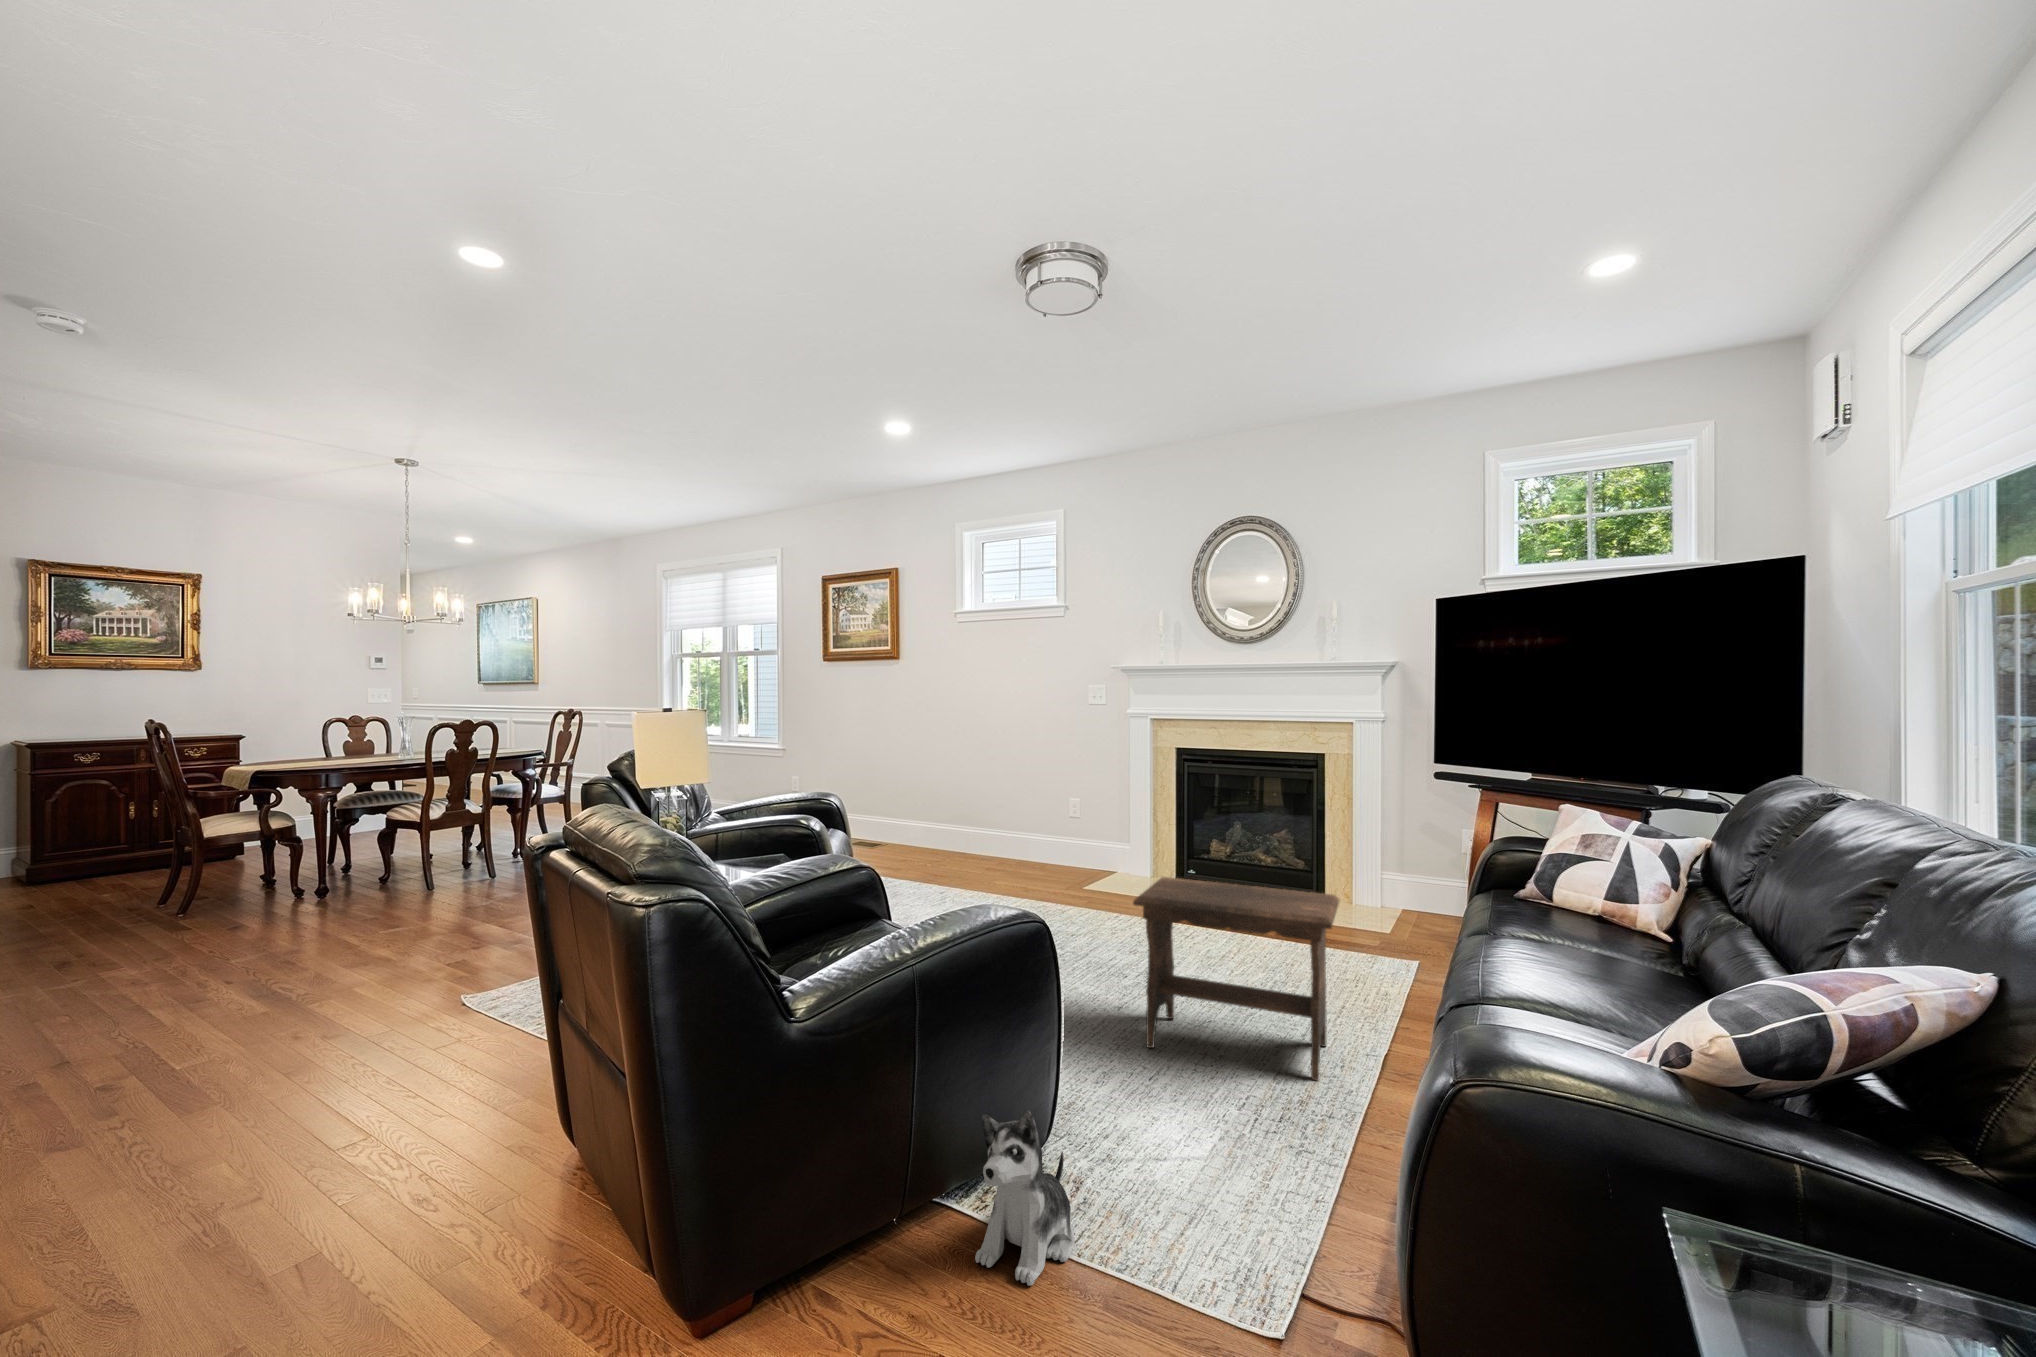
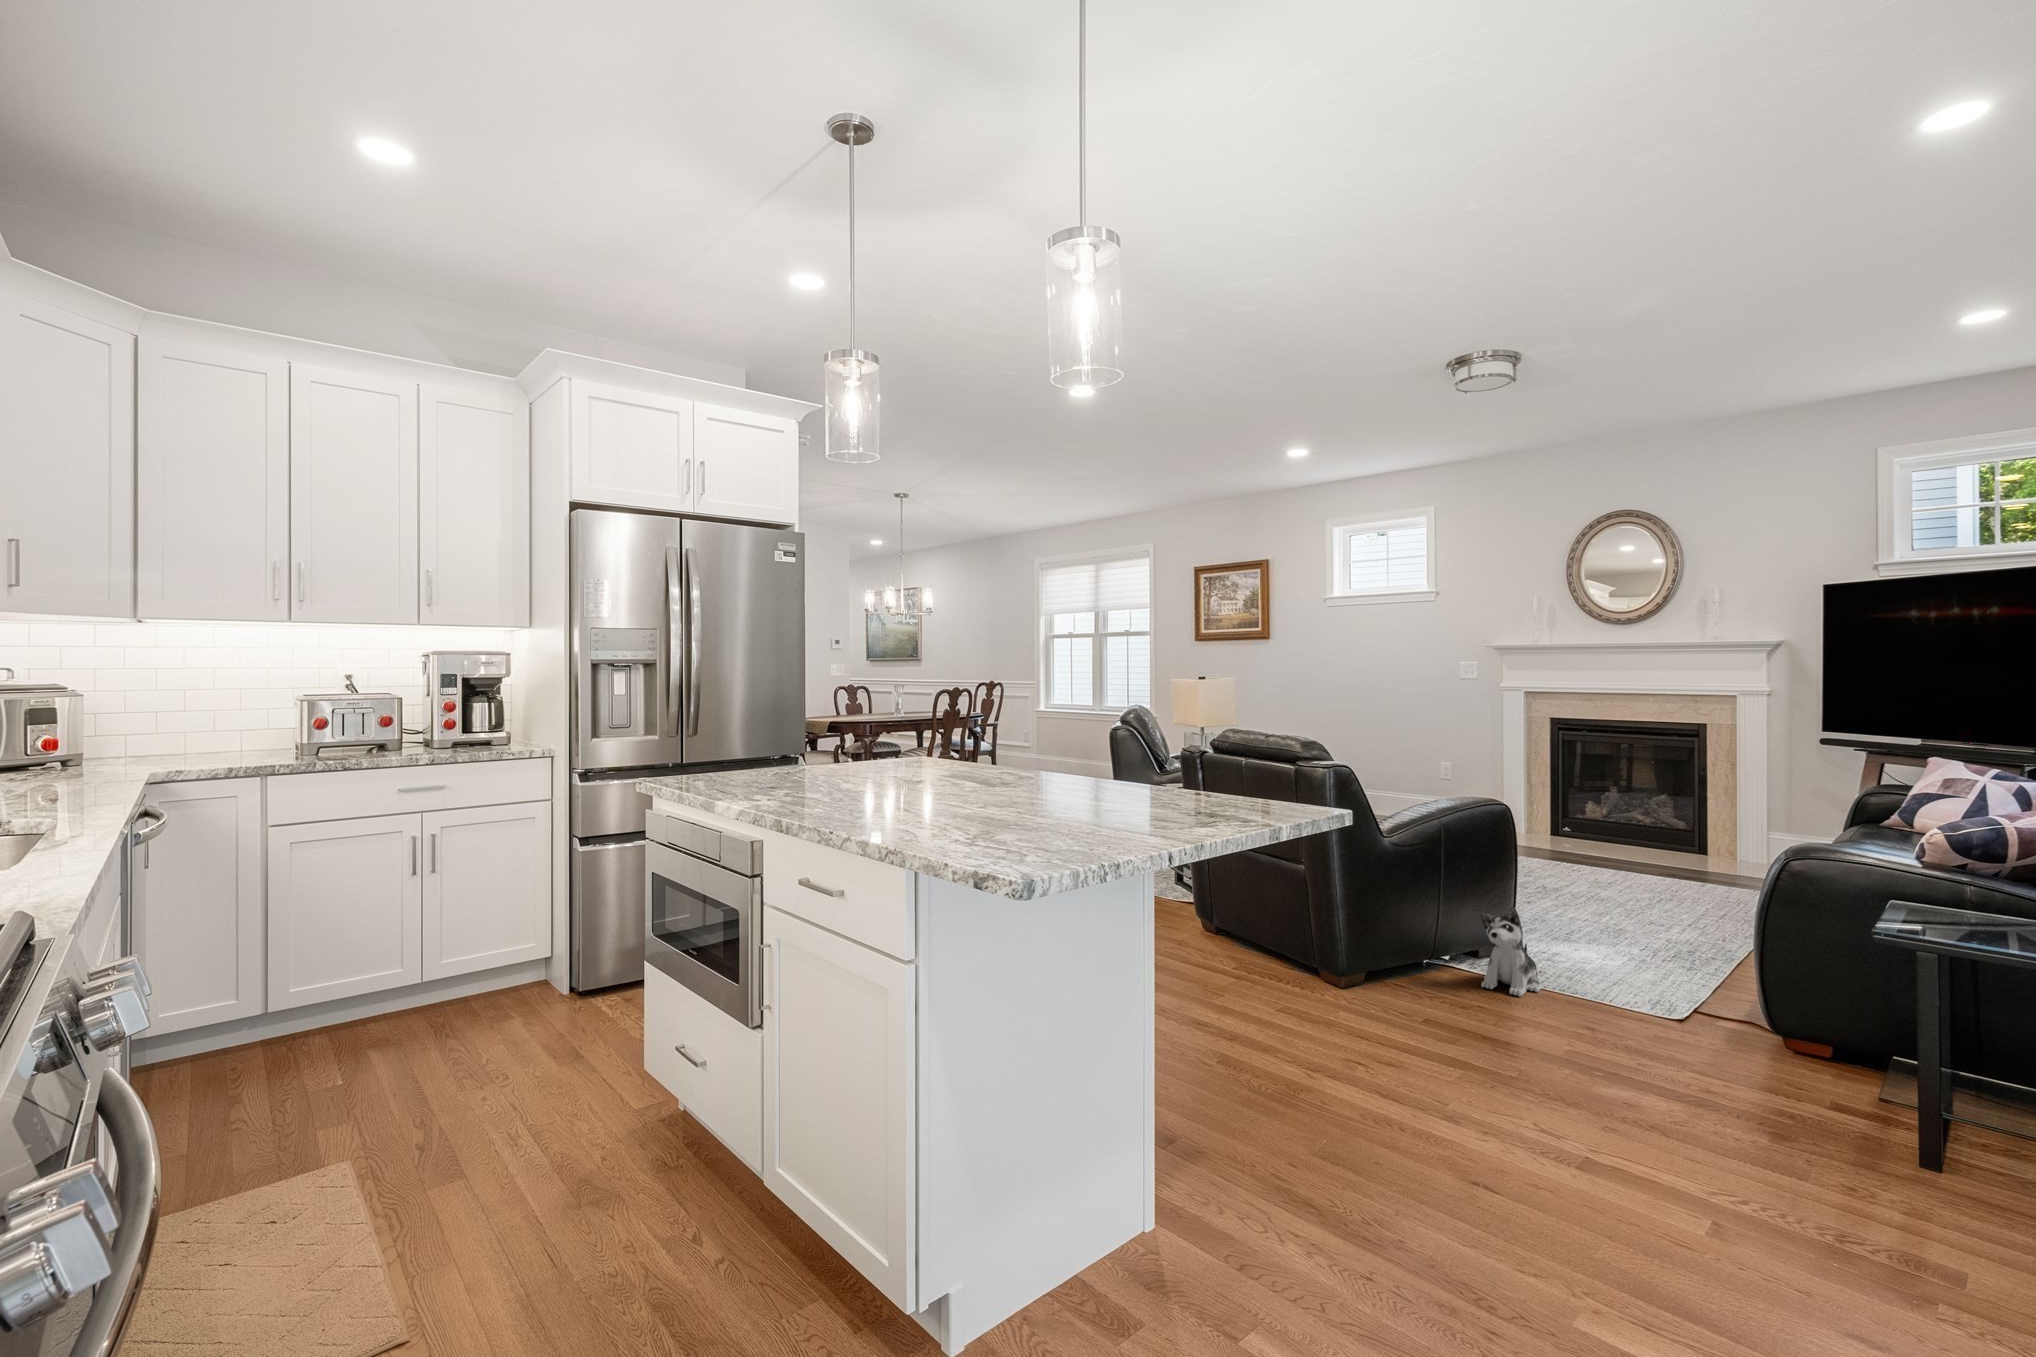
footstool: present [1133,877,1339,1081] -> none [1548,806,1721,946]

